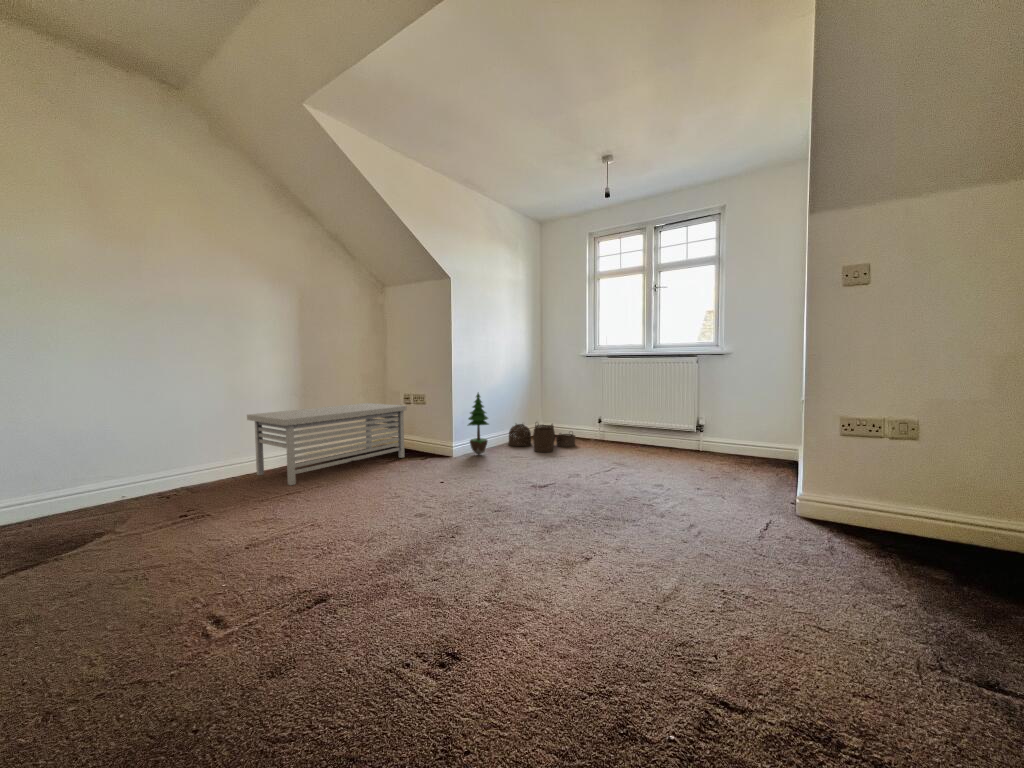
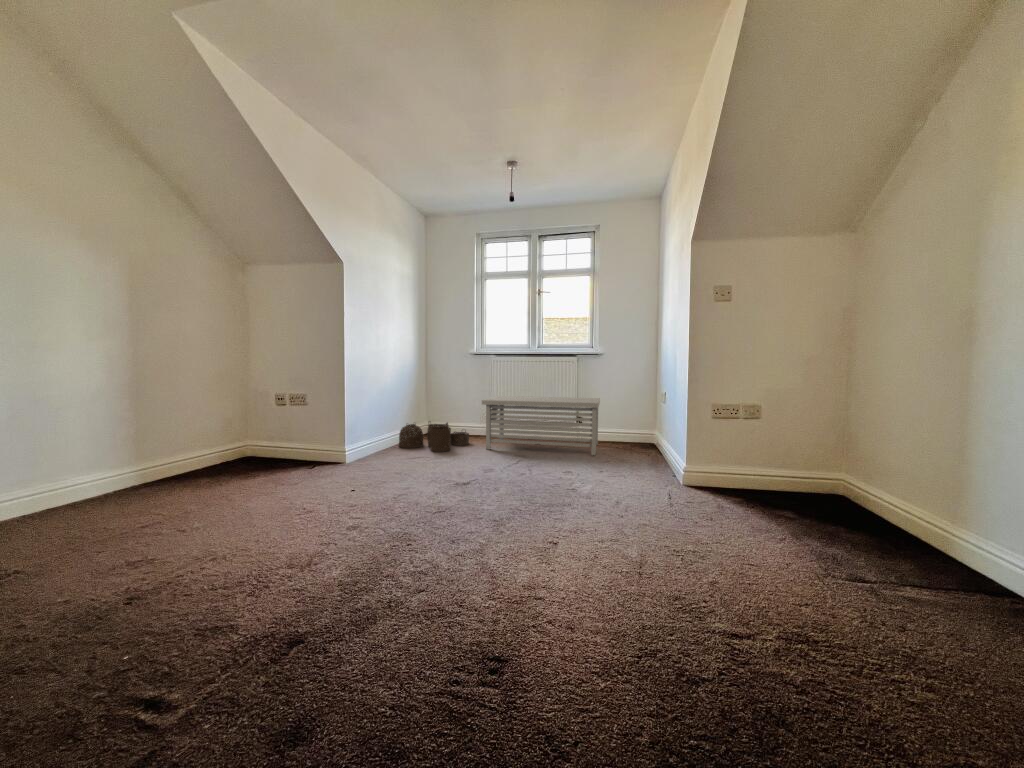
potted tree: present [468,393,489,455] -> none [359,390,386,459]
storage bench: present [247,403,407,485] -> present [482,396,600,455]

